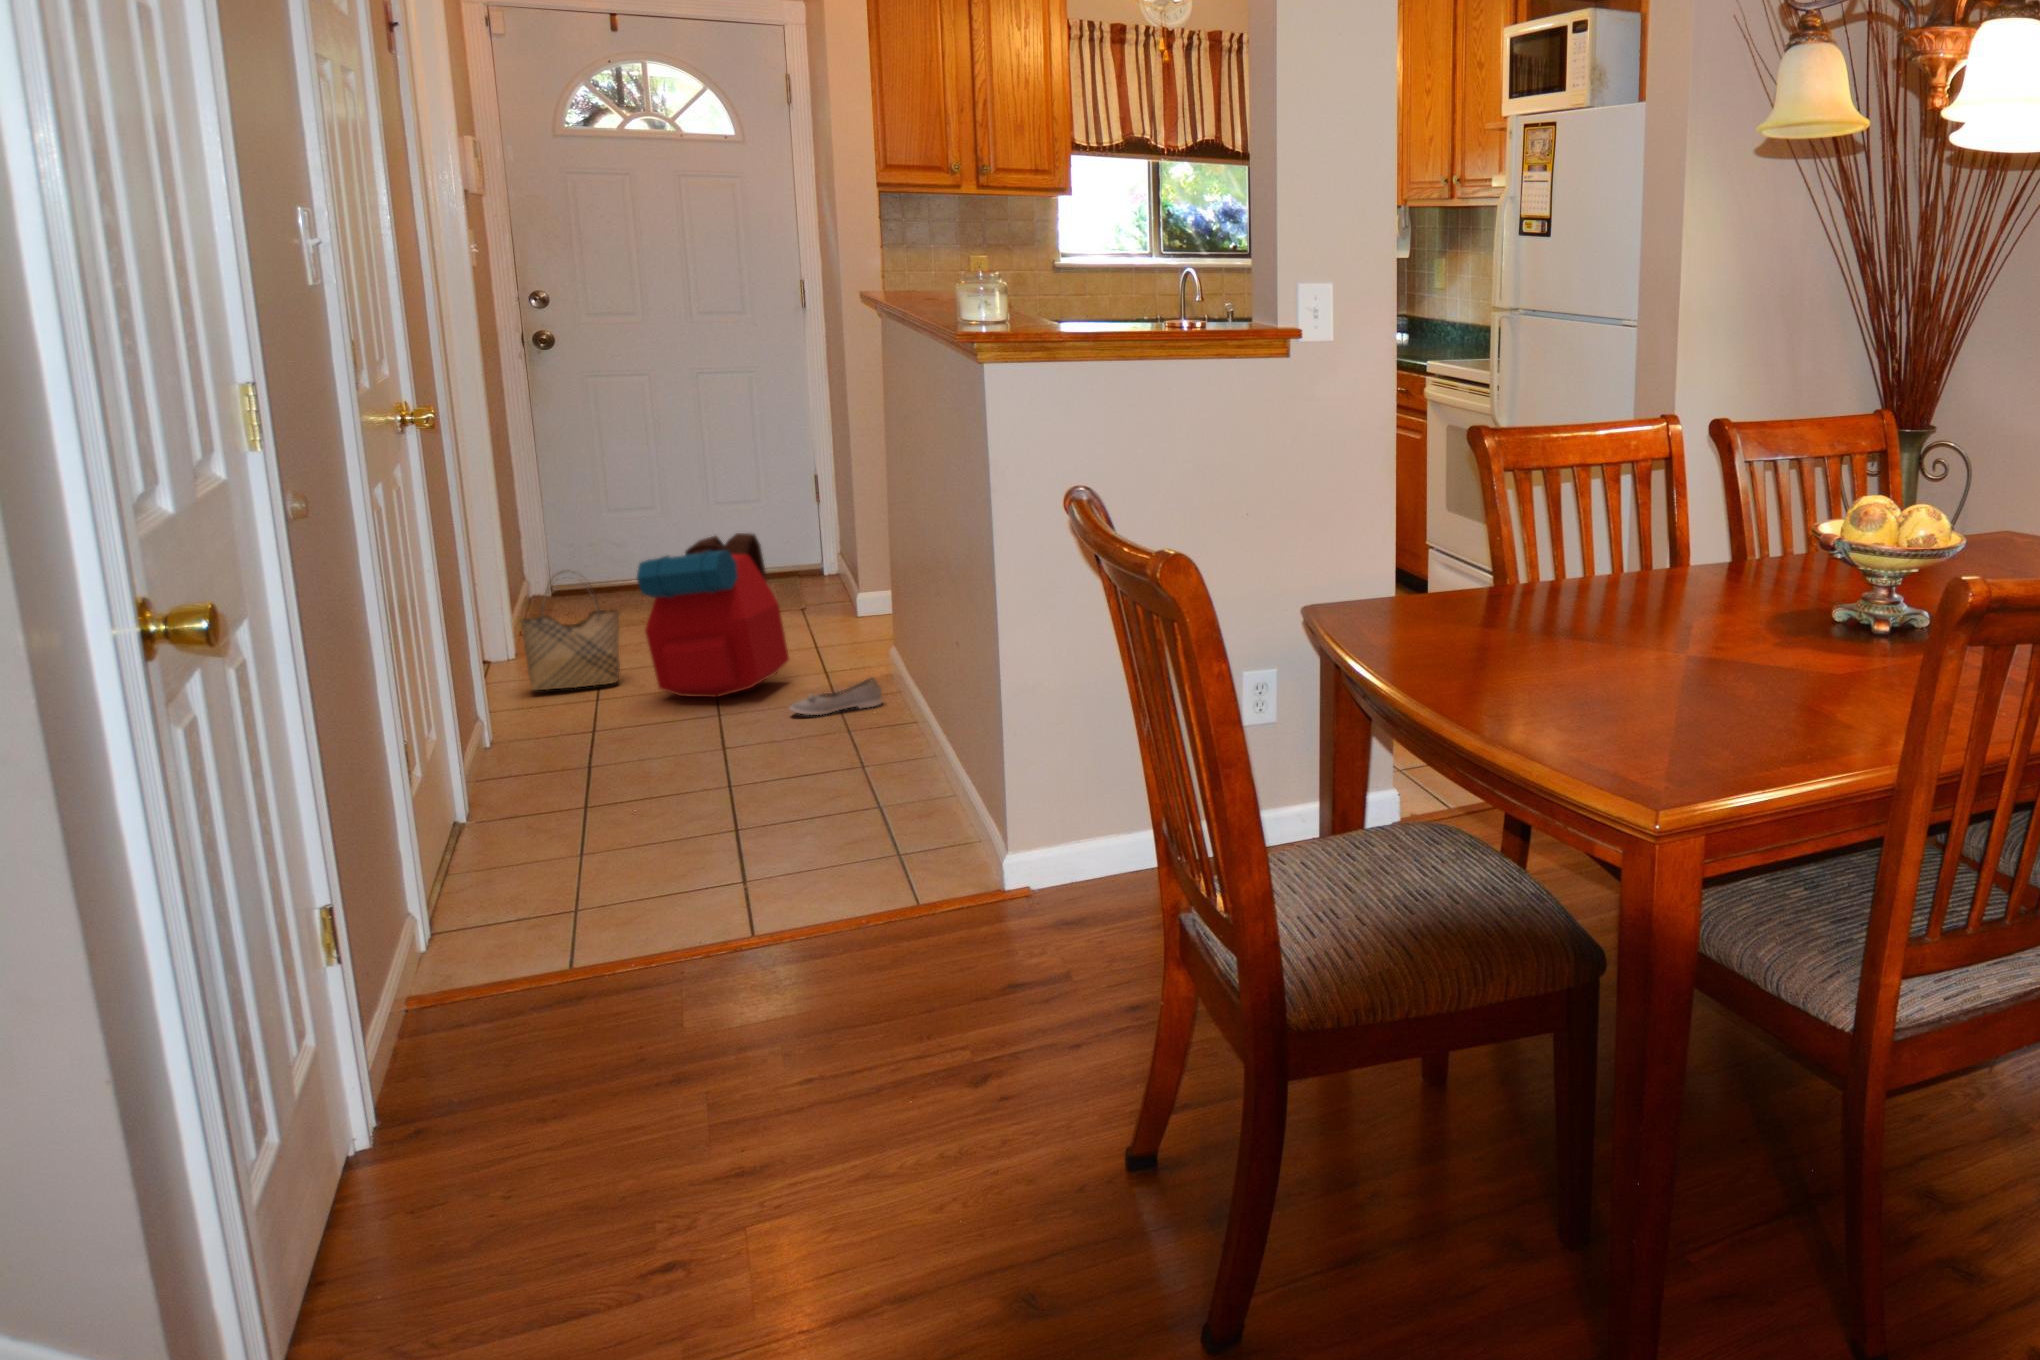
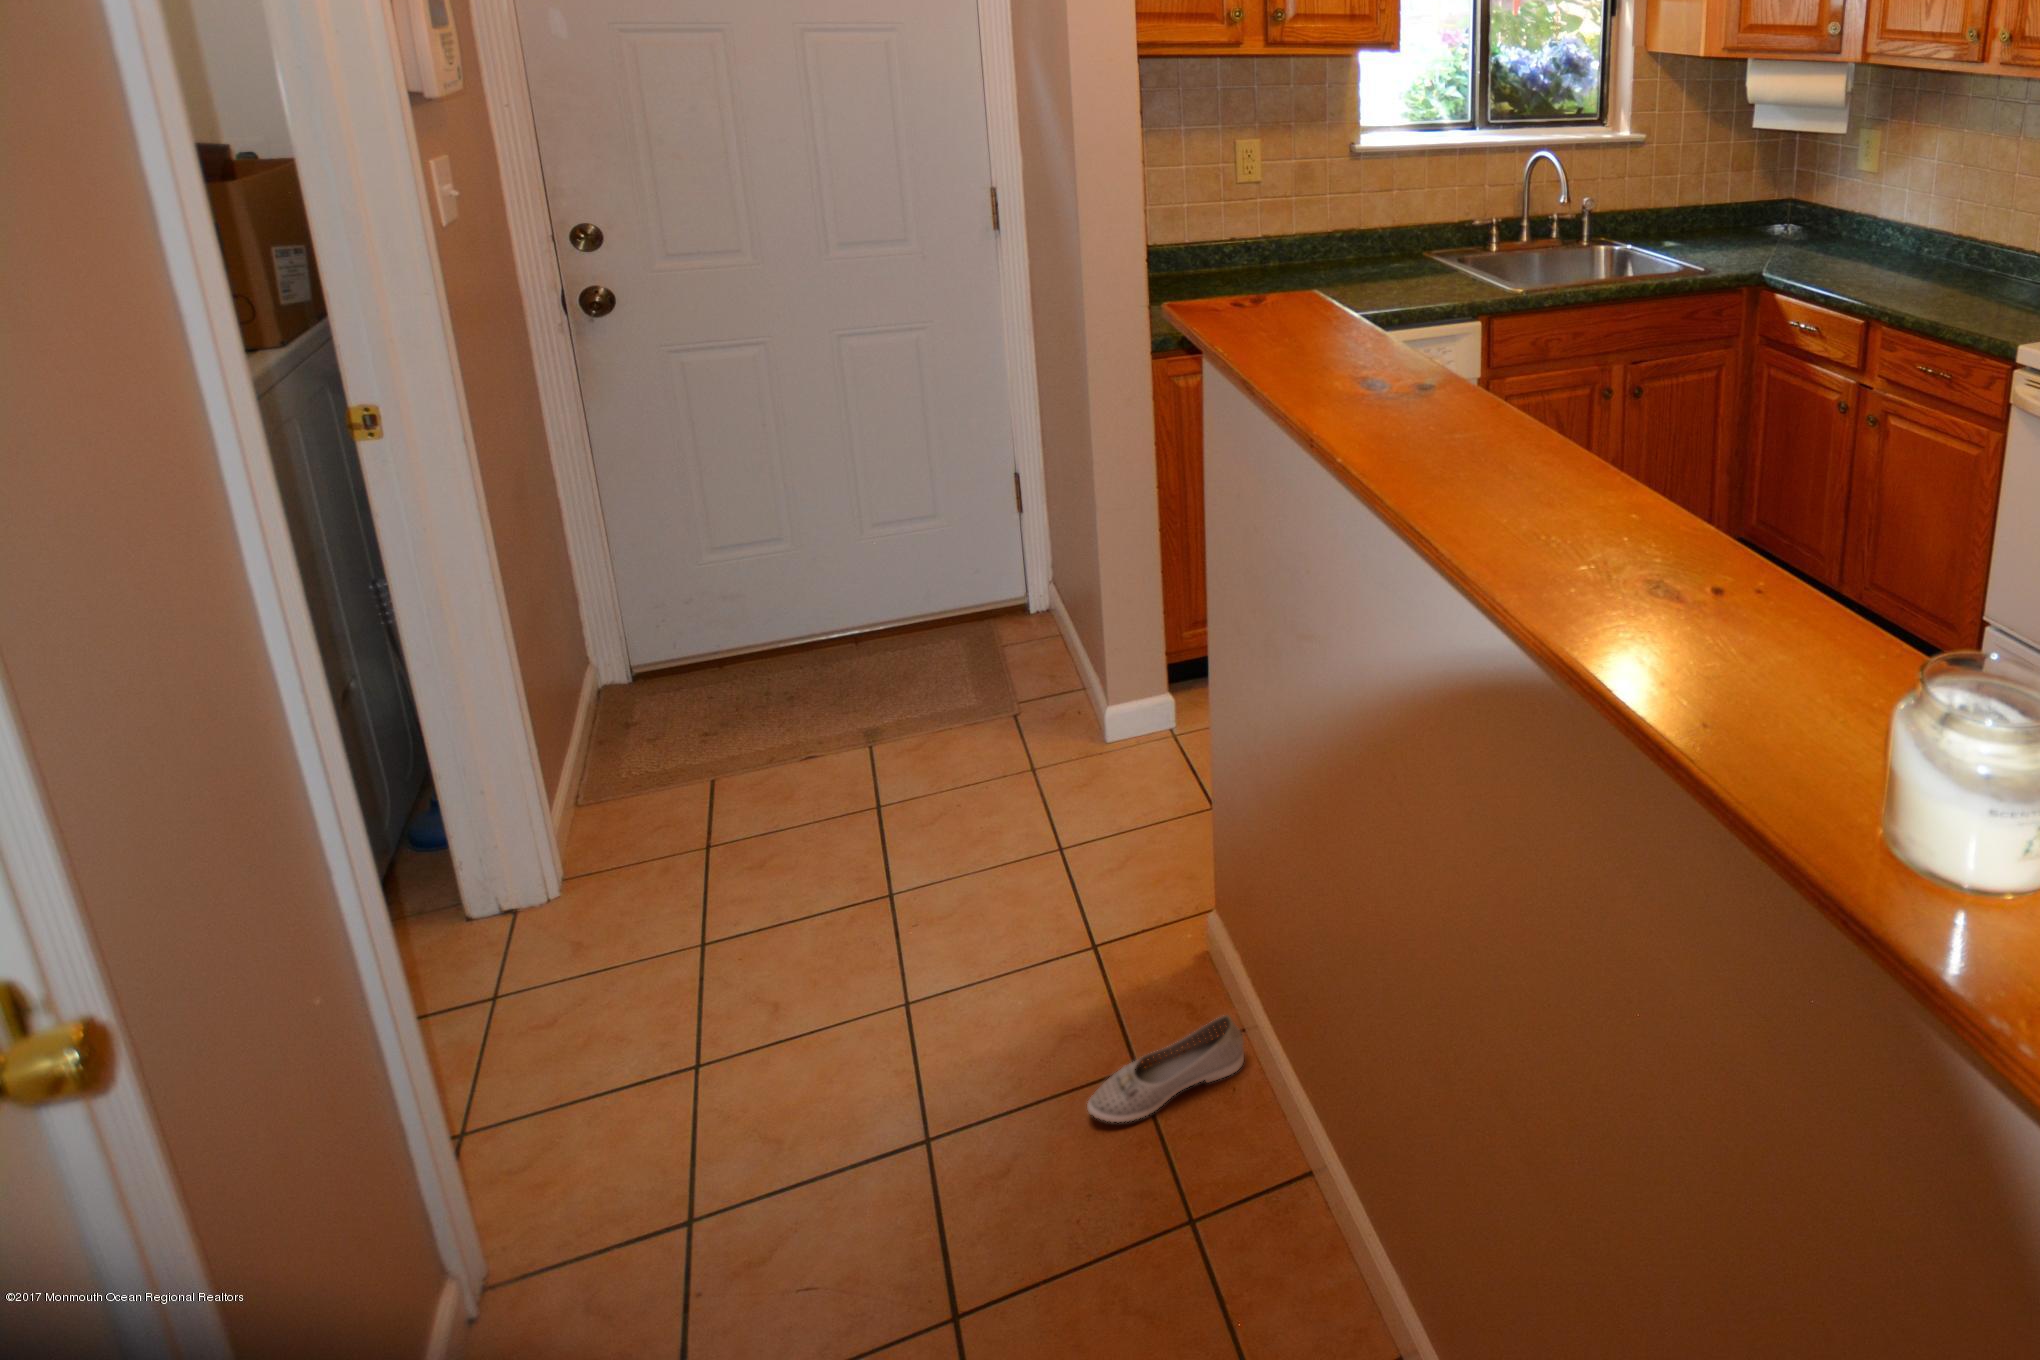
backpack: present [637,533,789,697] -> none [789,718,1056,1047]
woven basket: present [520,573,620,690] -> none [571,798,758,1037]

